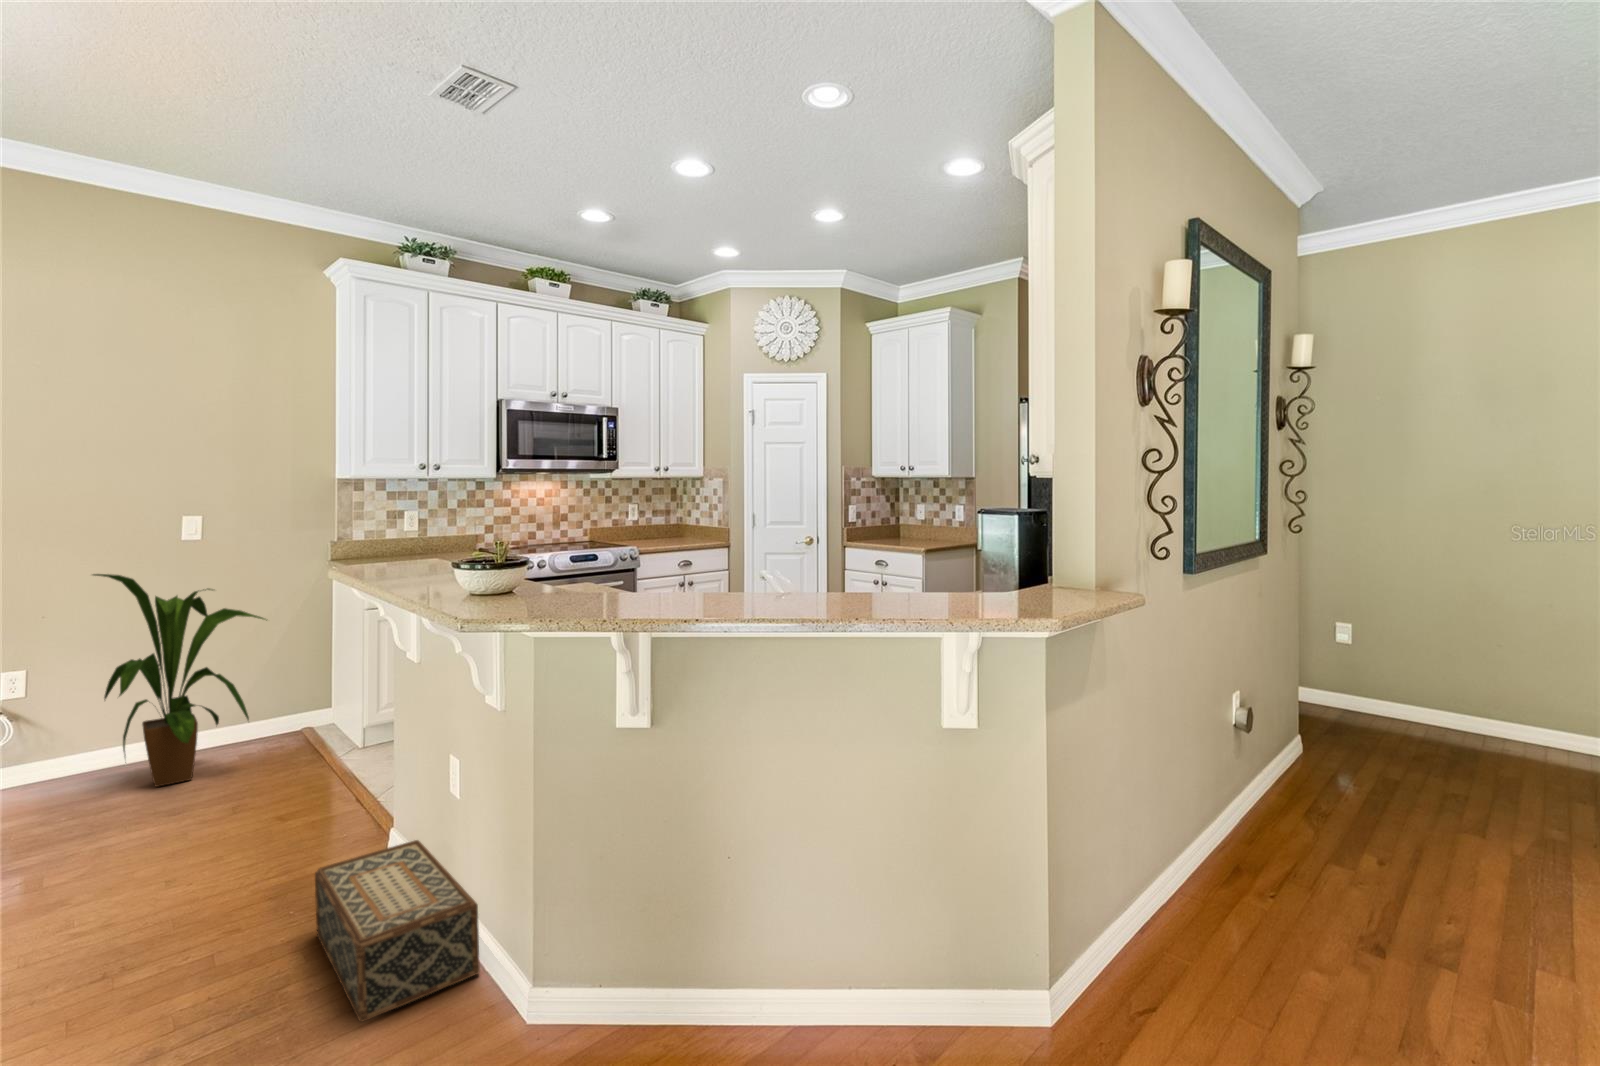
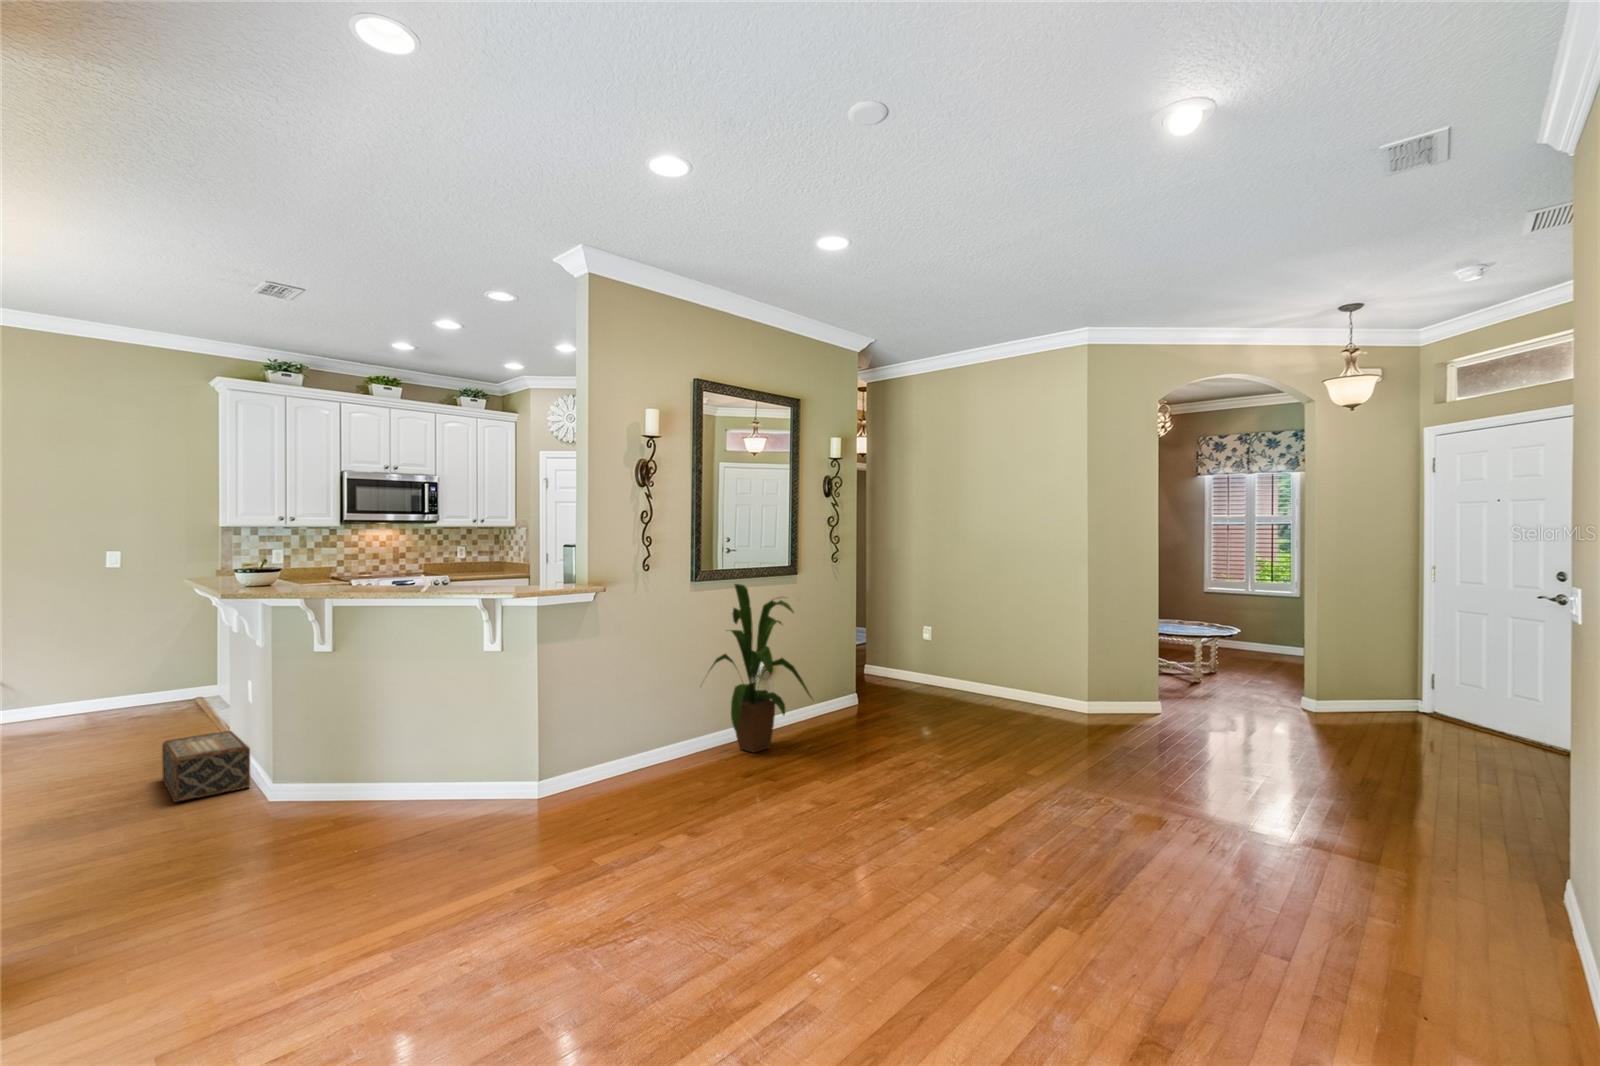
house plant: present [93,574,267,787] -> present [711,584,811,752]

